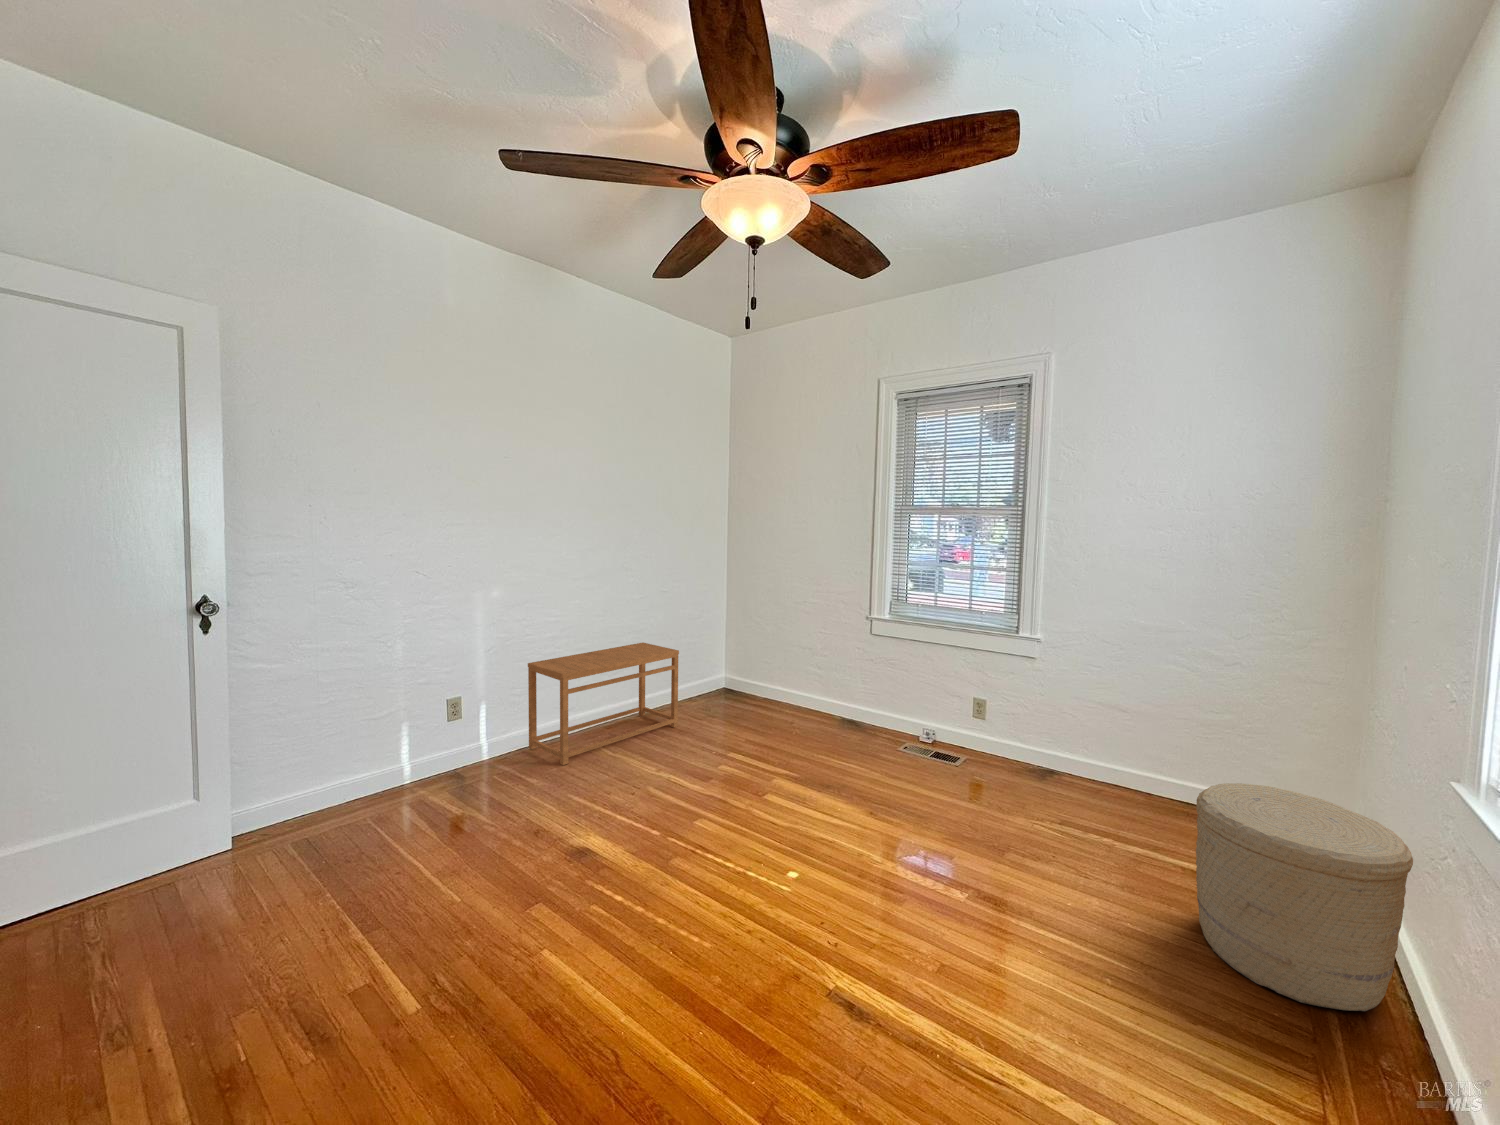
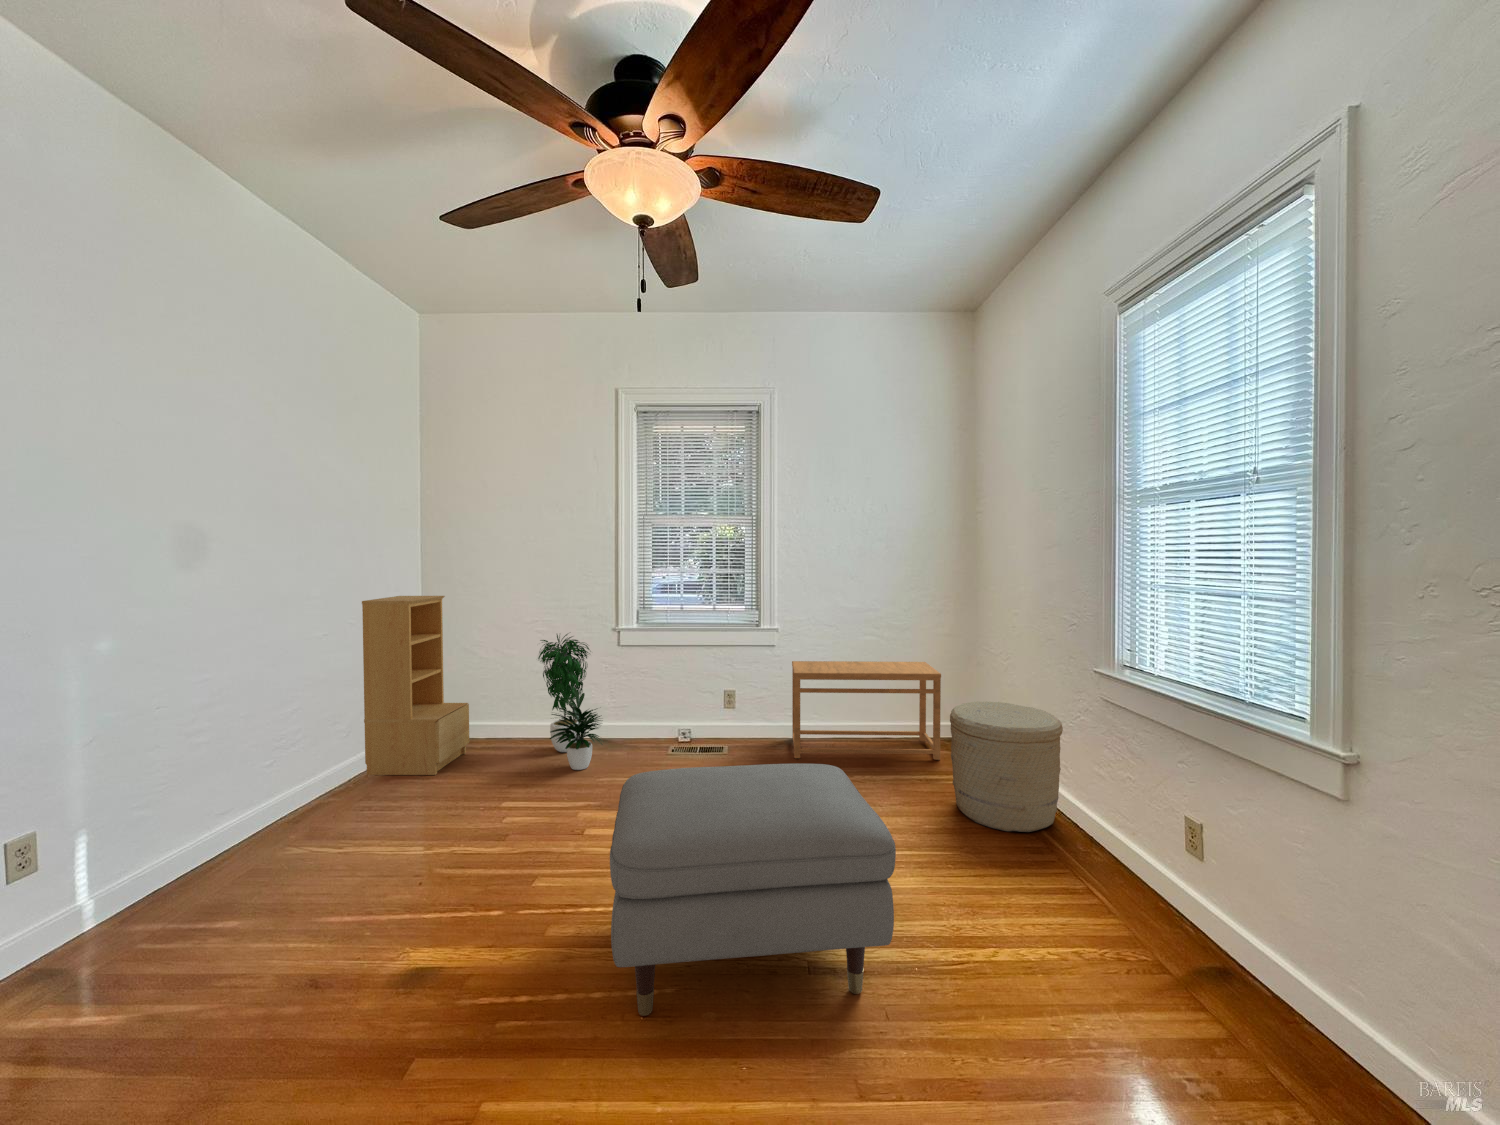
bookshelf: none [673,572,746,716] -> present [362,596,469,775]
potted plant: none [784,612,842,741] -> present [538,634,602,770]
side table: present [528,643,679,765] -> present [792,661,941,760]
ottoman: none [644,752,944,1042] -> present [610,764,896,1016]

